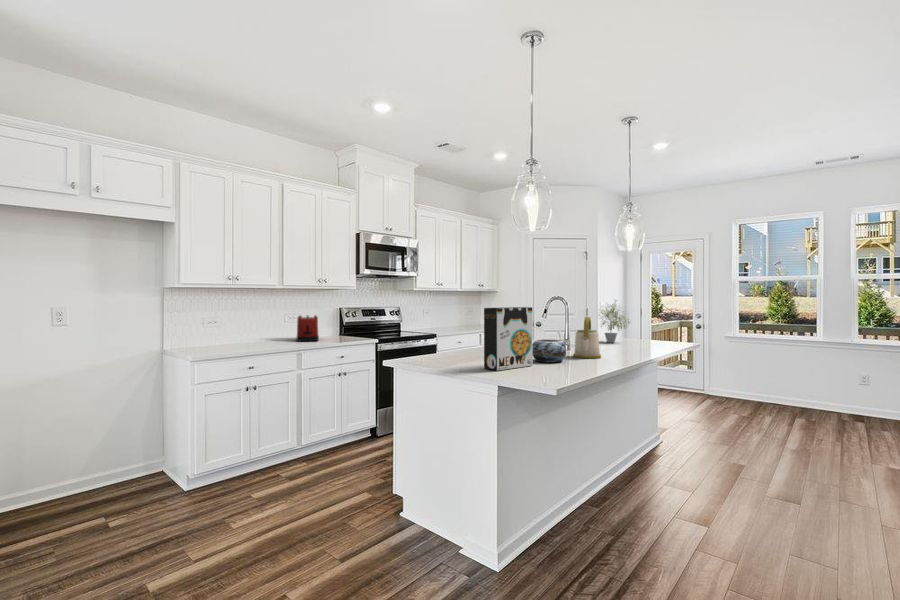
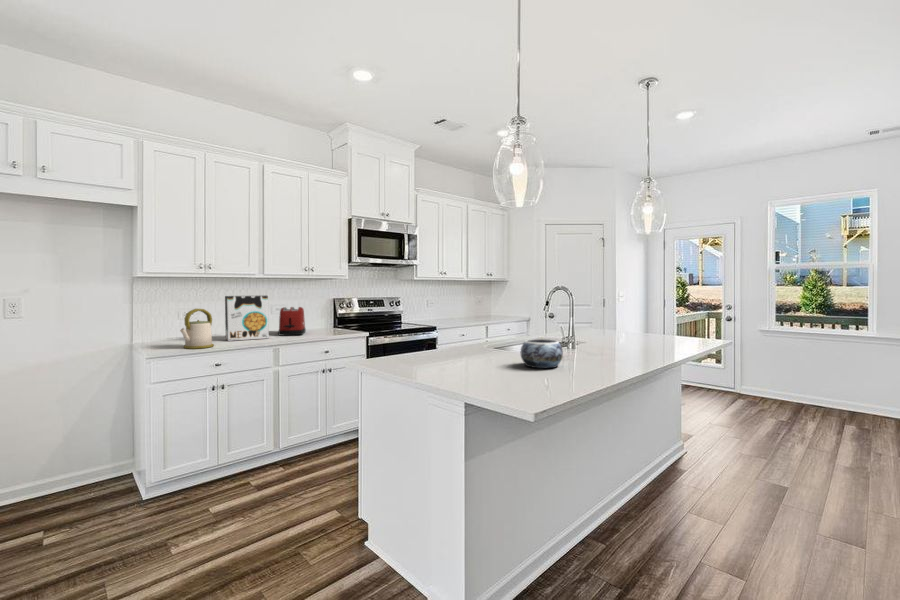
potted plant: present [599,303,629,343] -> none [608,290,650,340]
cereal box: present [484,307,533,371] -> present [225,295,269,341]
kettle: present [573,317,601,358] -> present [180,309,214,349]

